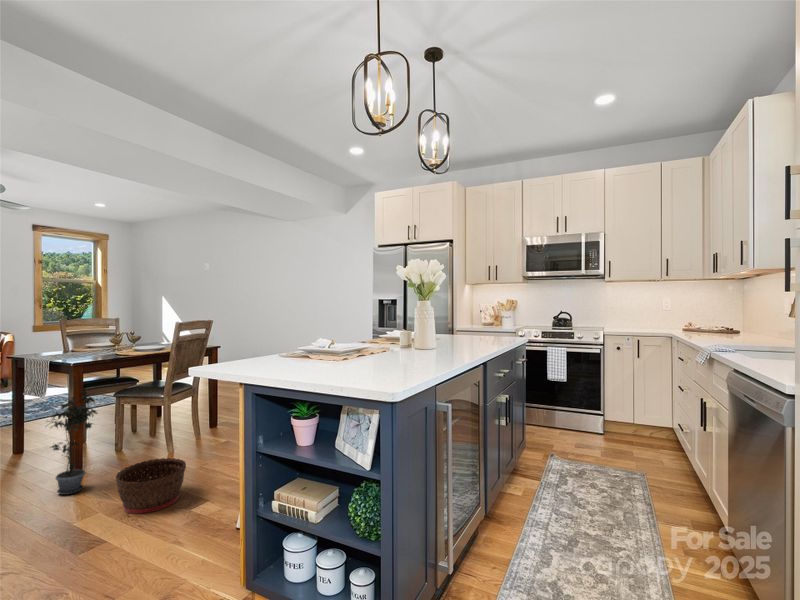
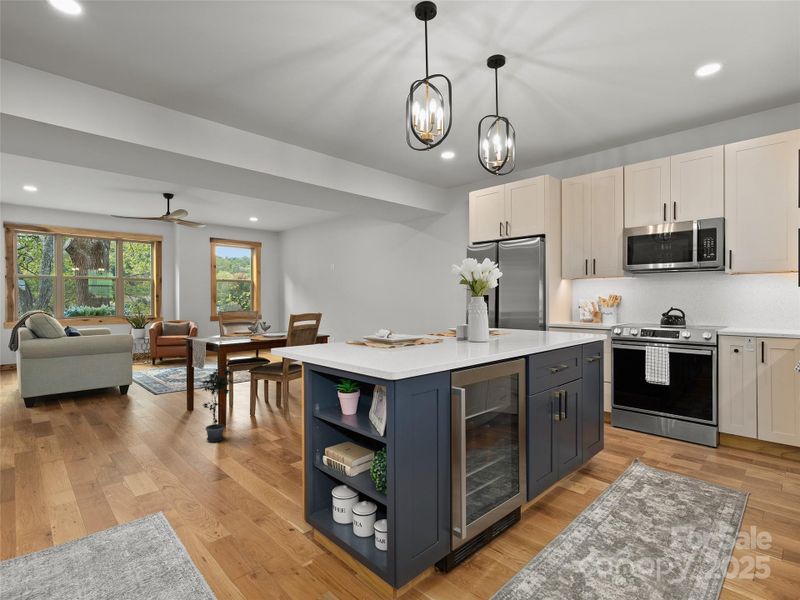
basket: present [116,458,186,514] -> none [240,422,290,462]

